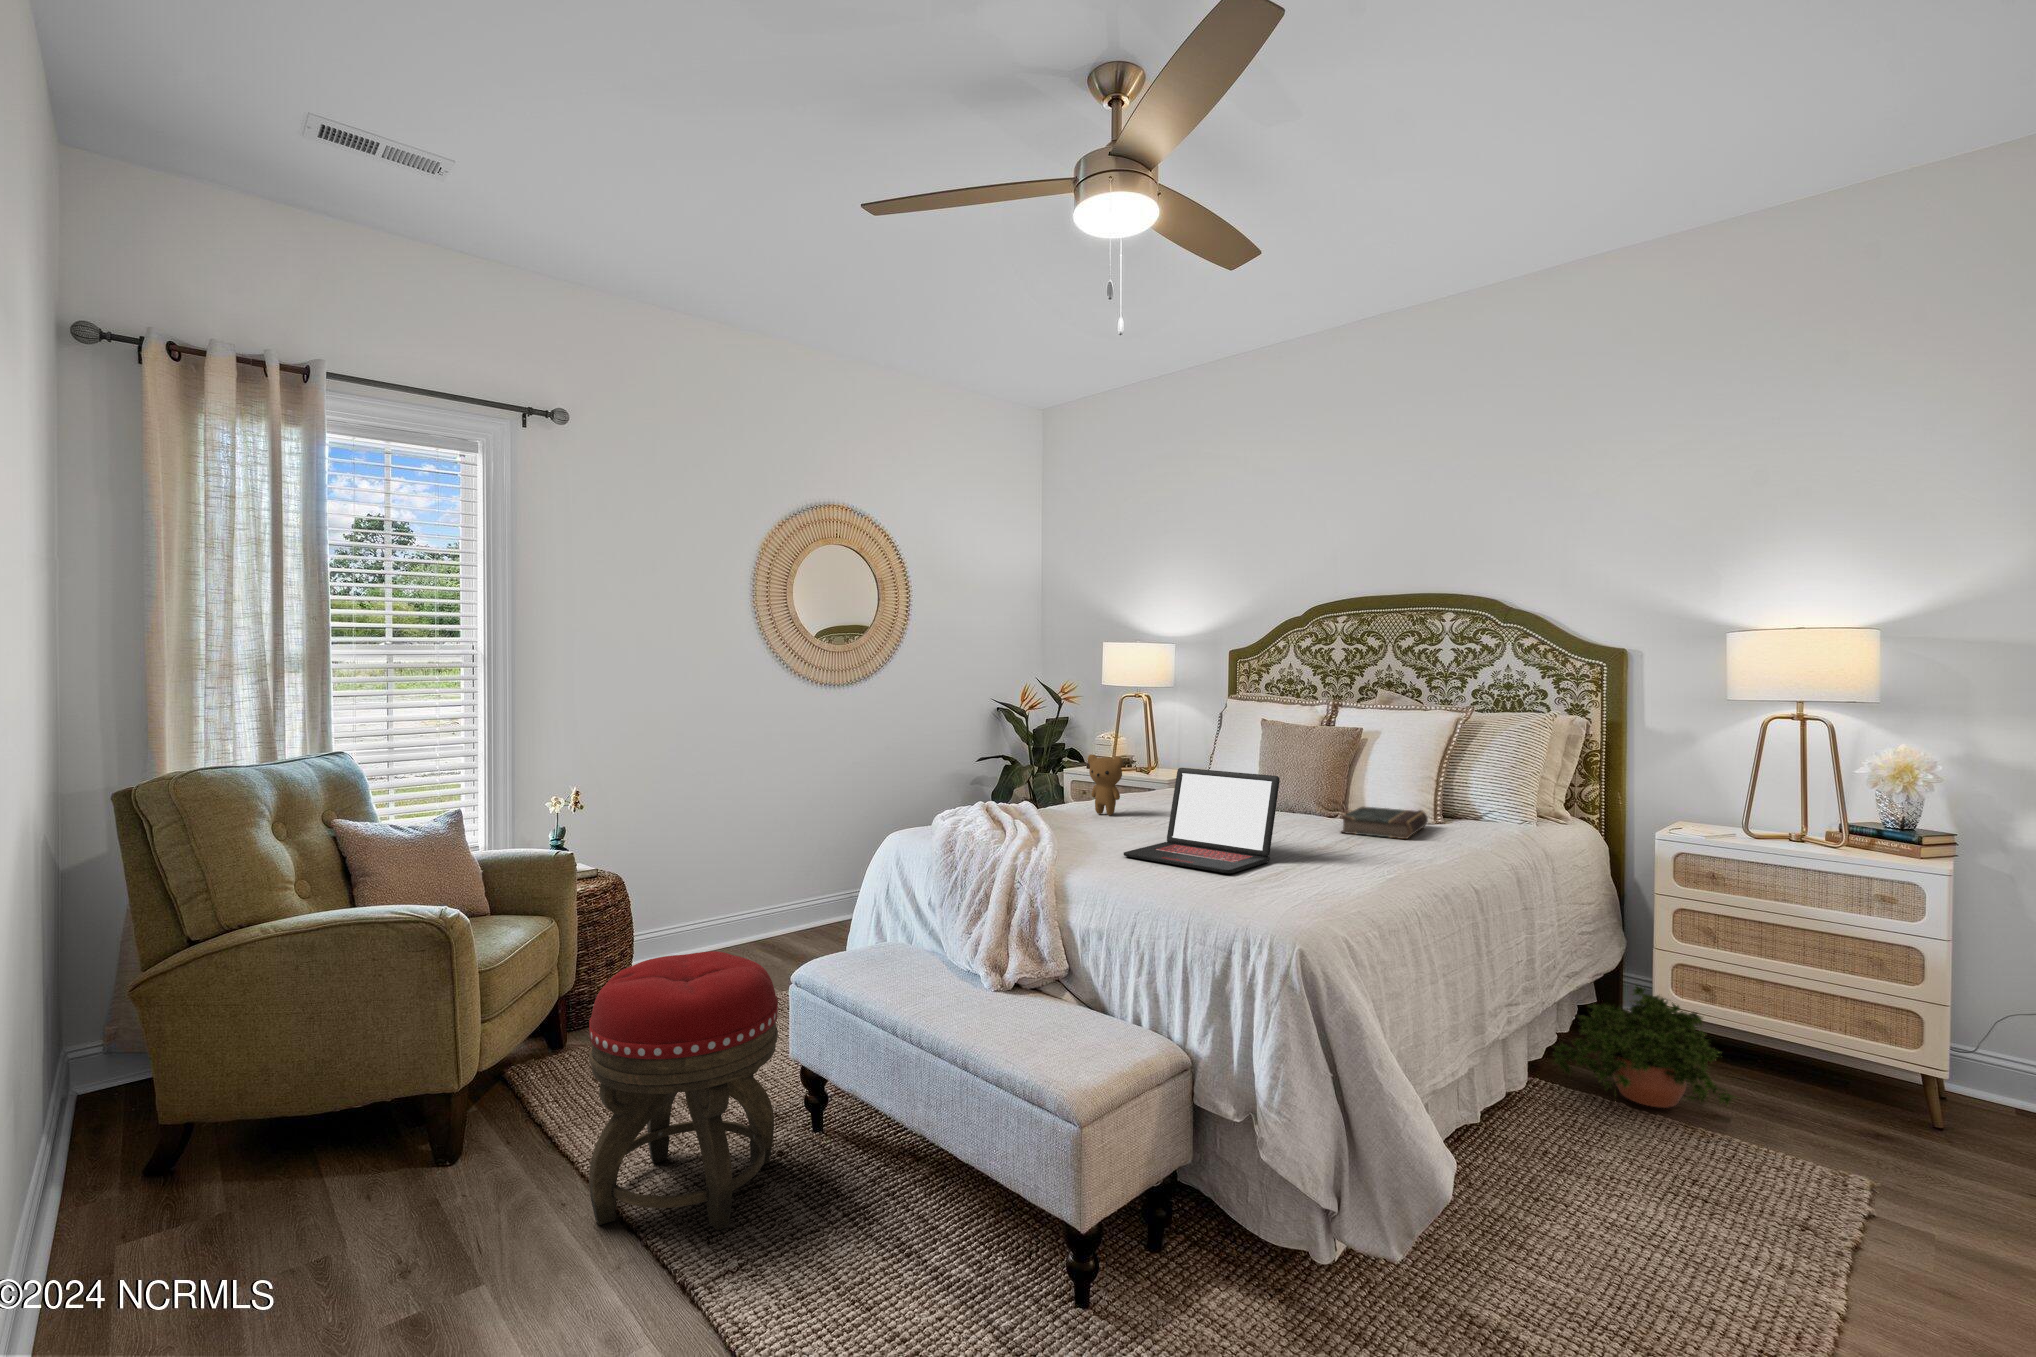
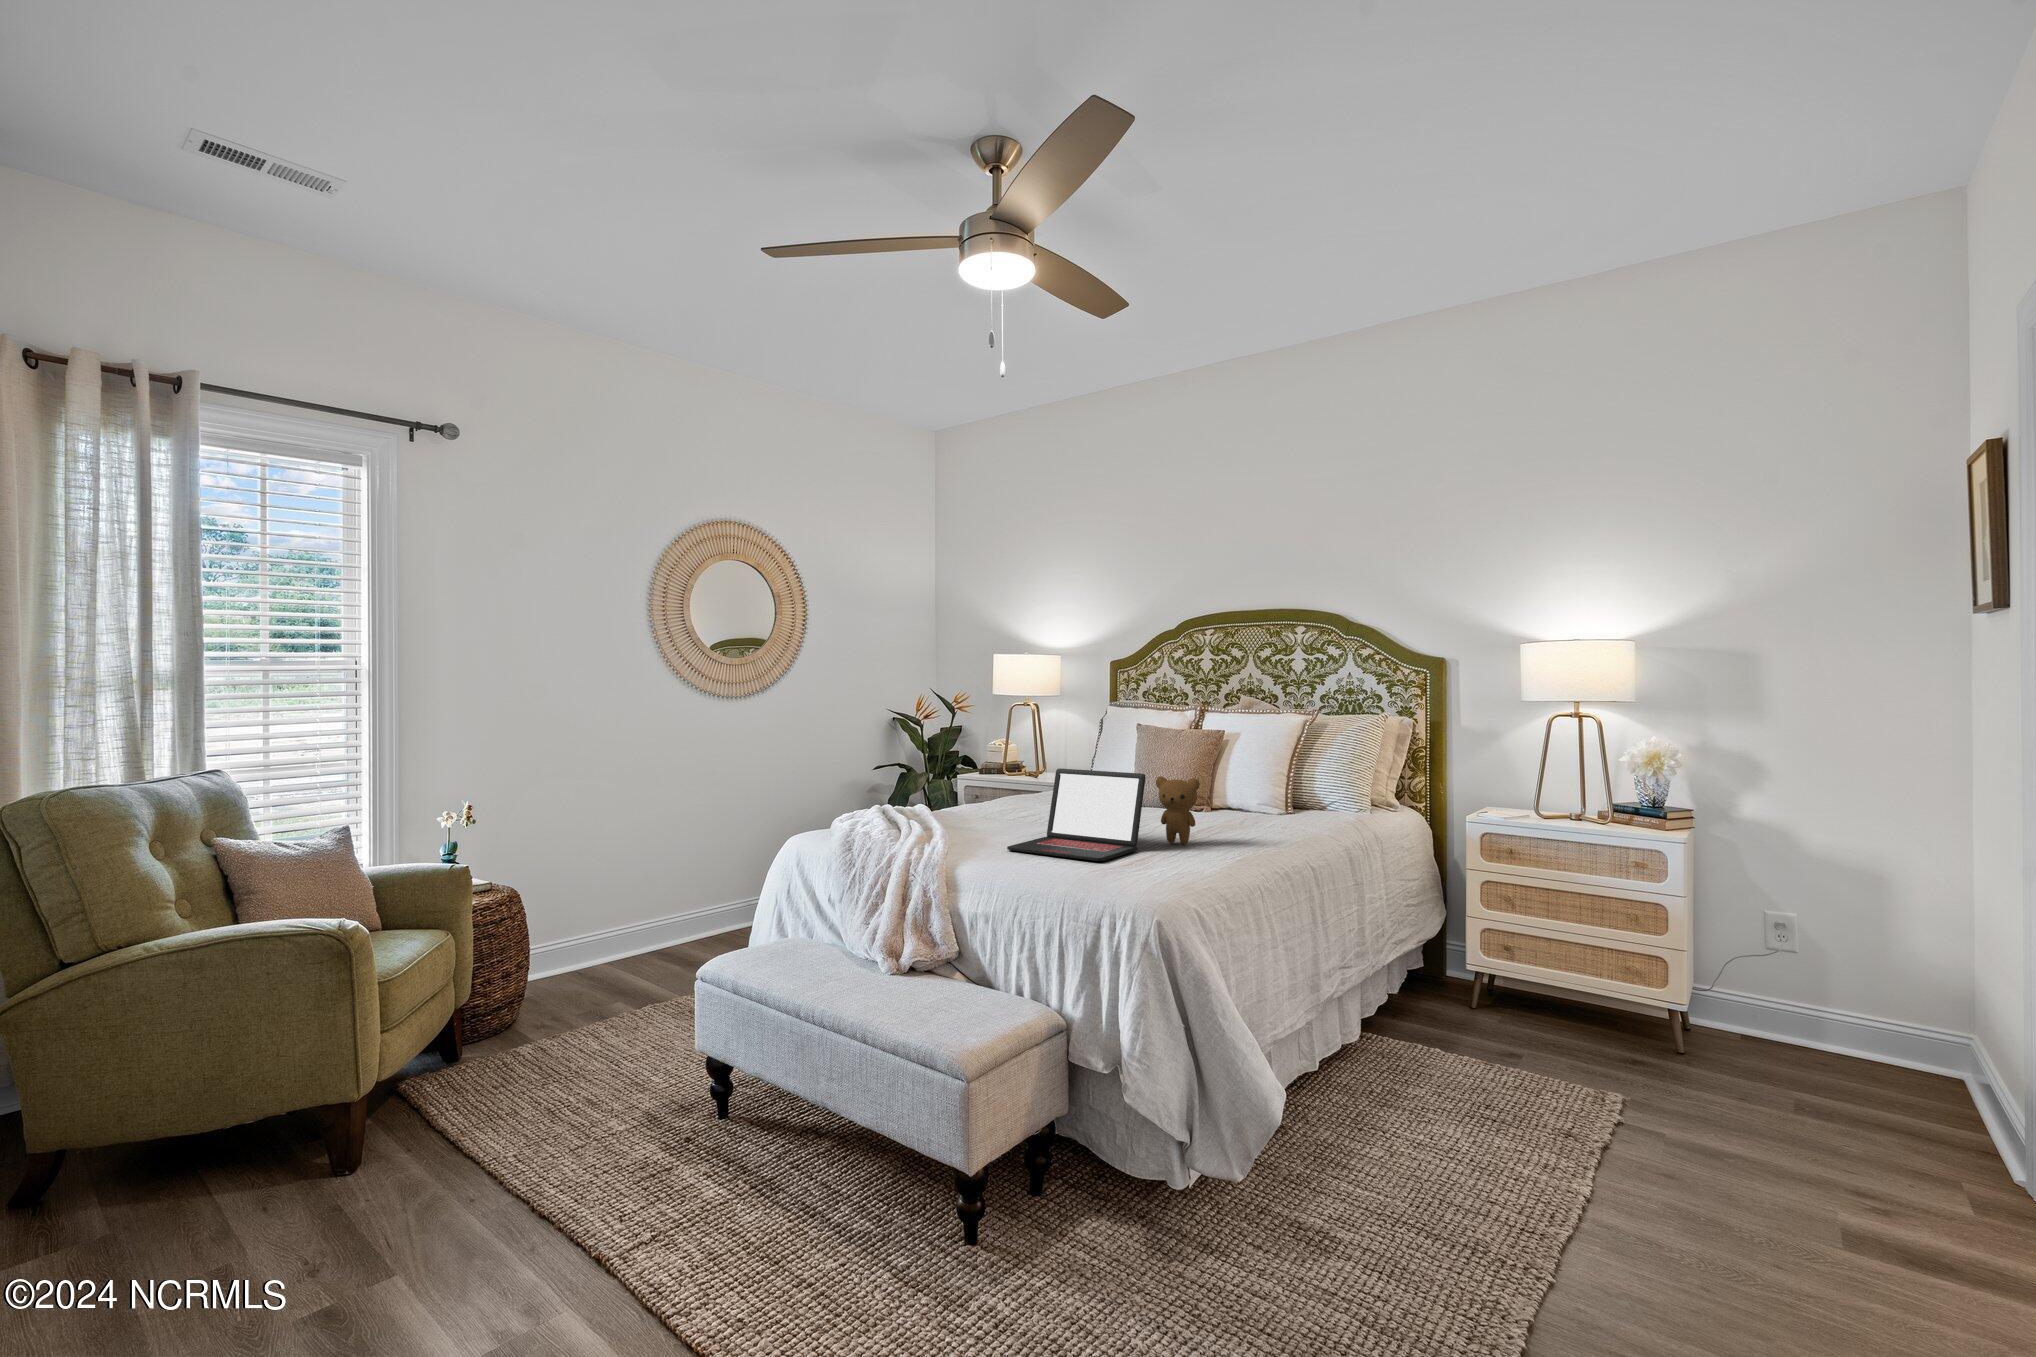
teddy bear: present [1088,755,1123,815] -> present [1156,776,1200,844]
book: present [1341,807,1428,839] -> none [1202,801,1279,828]
footstool: present [589,951,778,1230] -> none [500,951,685,1212]
potted plant: present [1553,985,1737,1108] -> none [1381,947,1530,1049]

